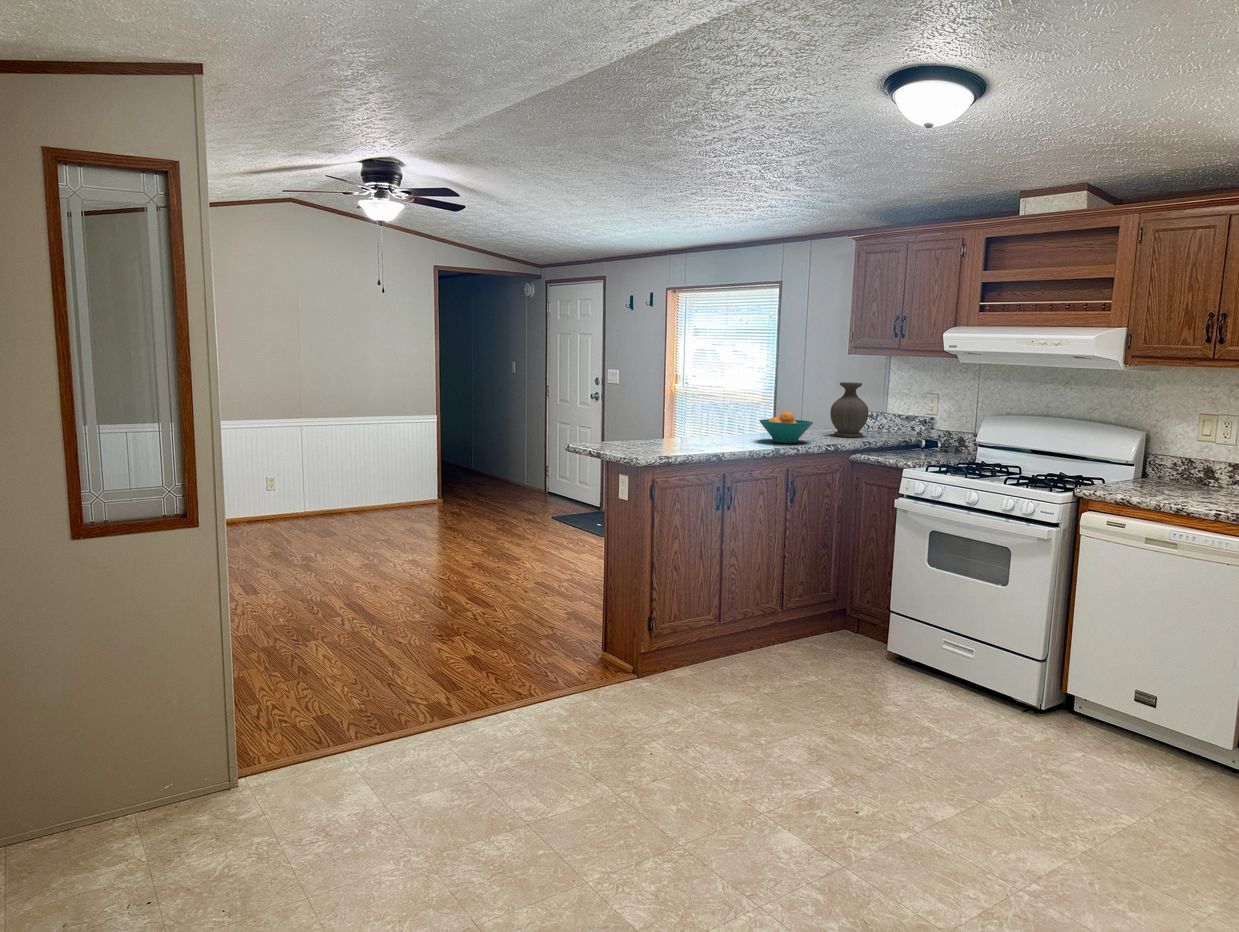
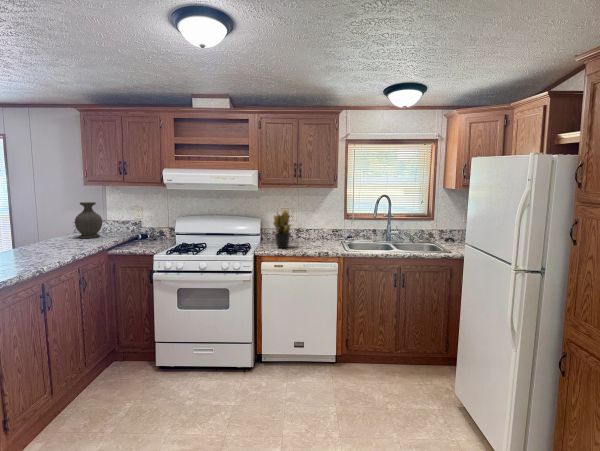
potted plant: none [1135,404,1199,495] -> present [274,210,291,248]
fruit bowl: present [760,412,813,443] -> none [28,225,74,248]

